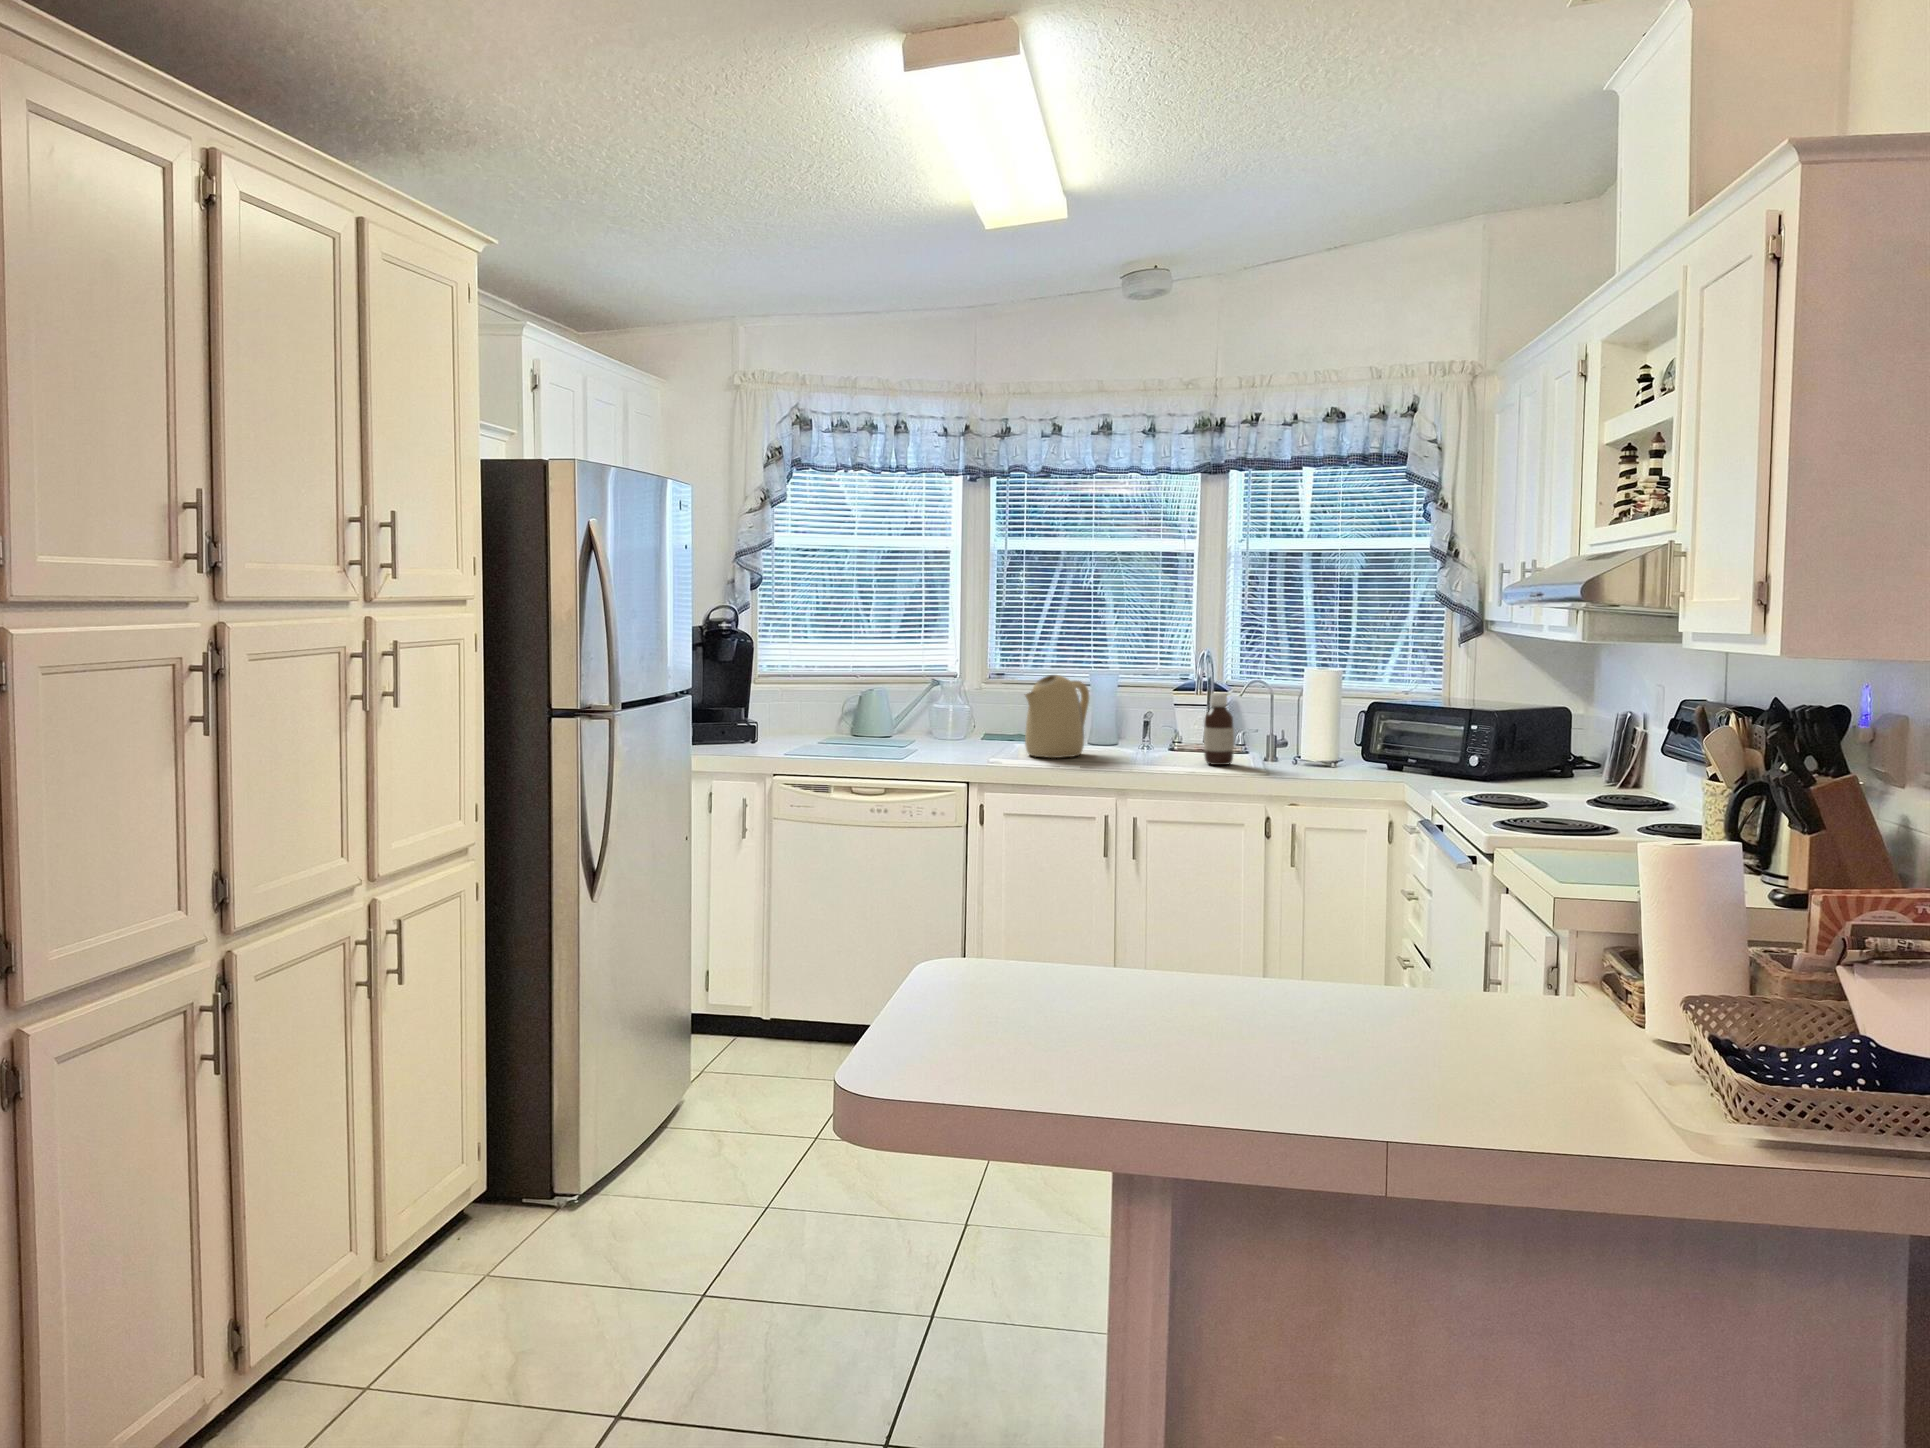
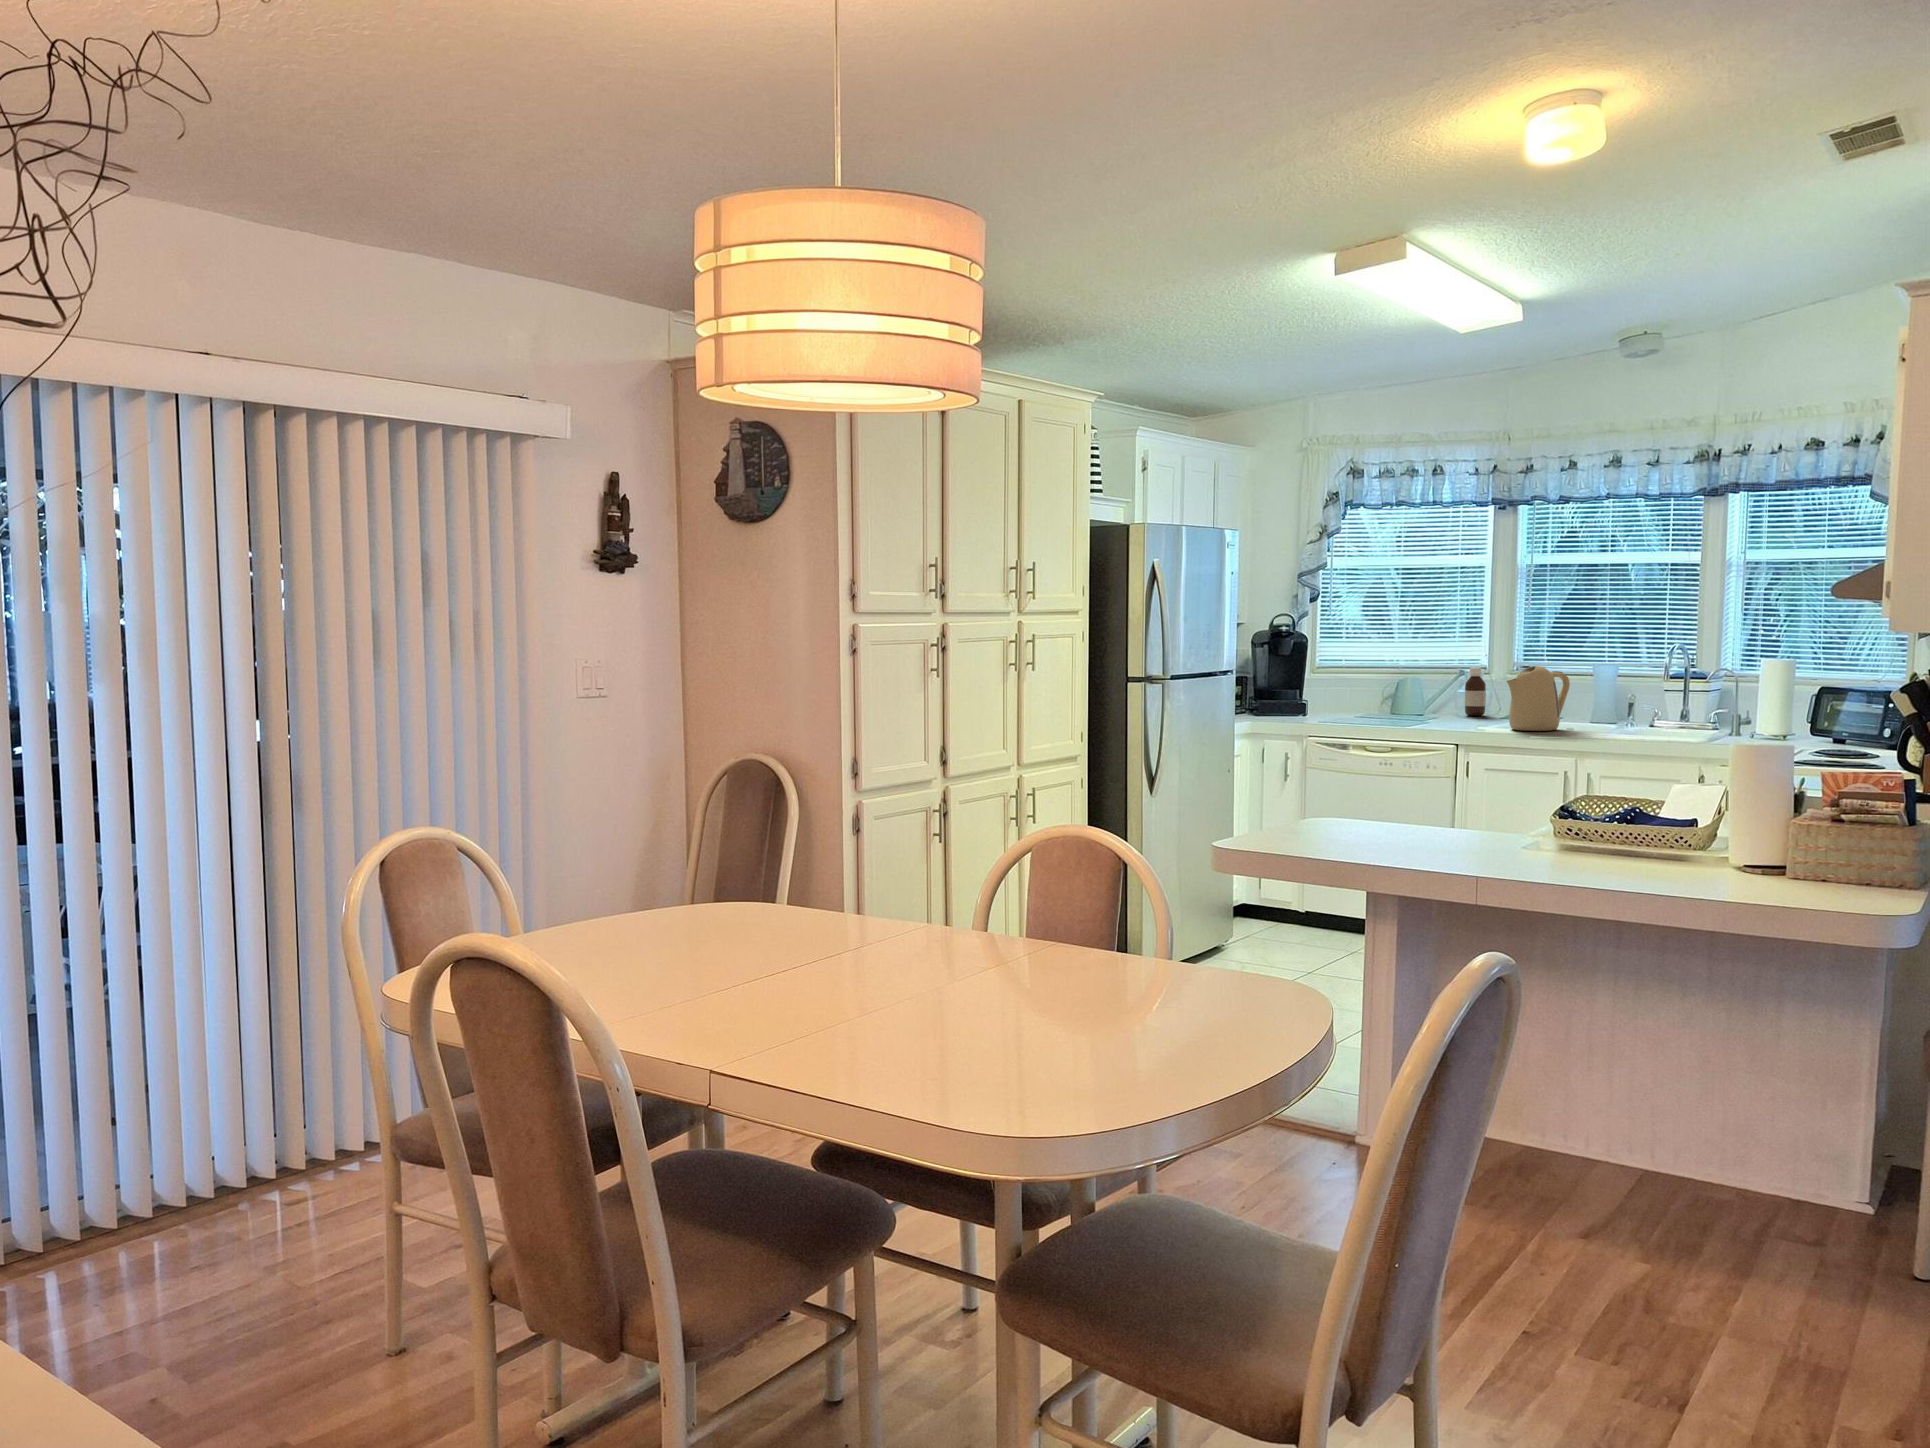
bottle: present [1204,693,1234,765] -> present [1465,667,1486,716]

